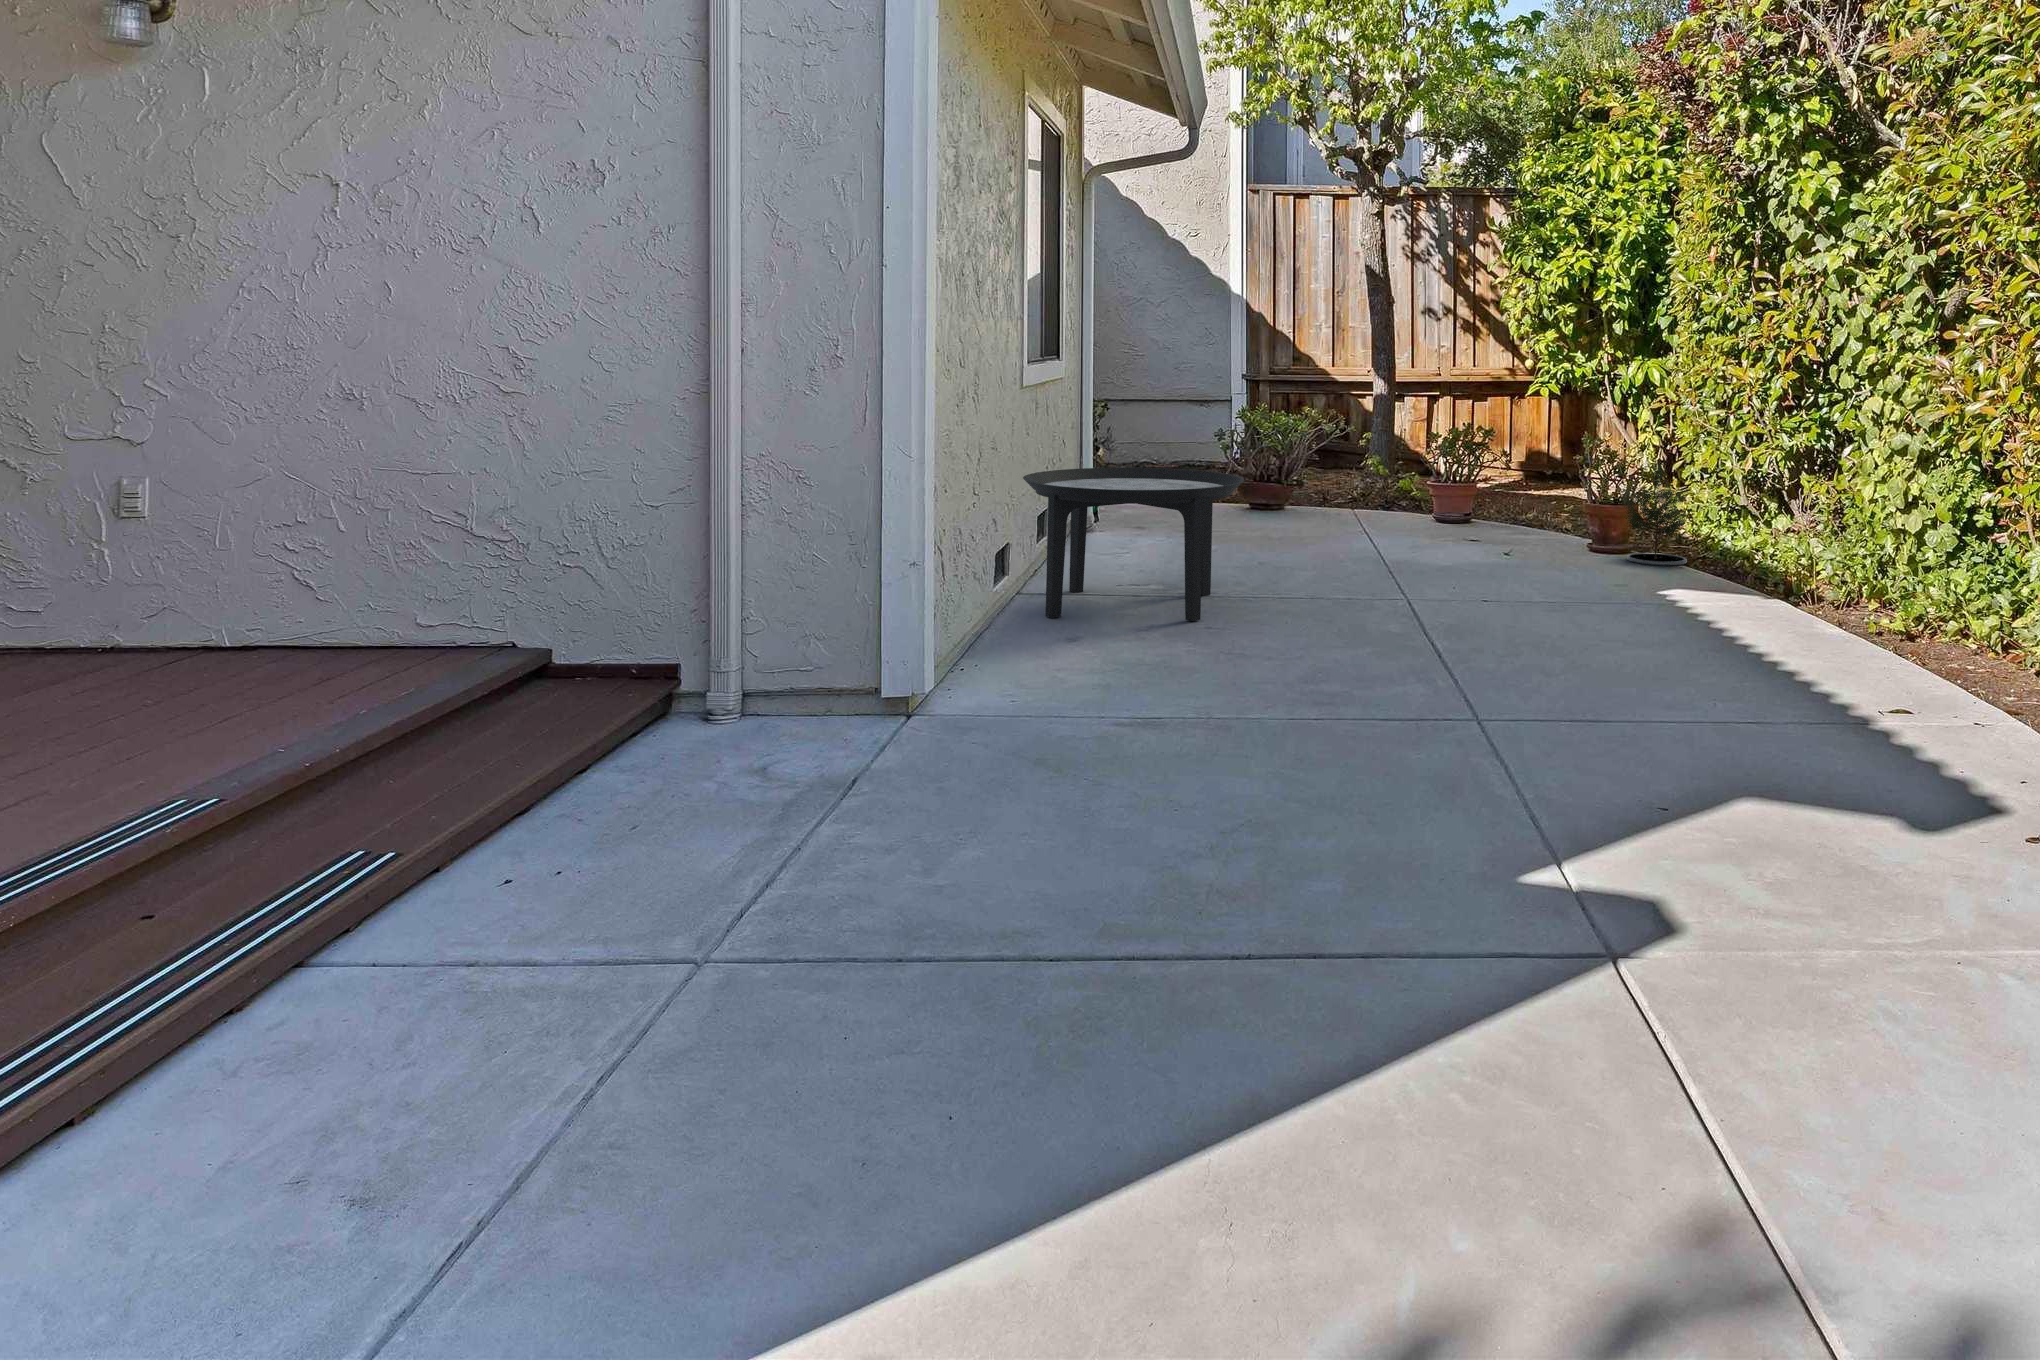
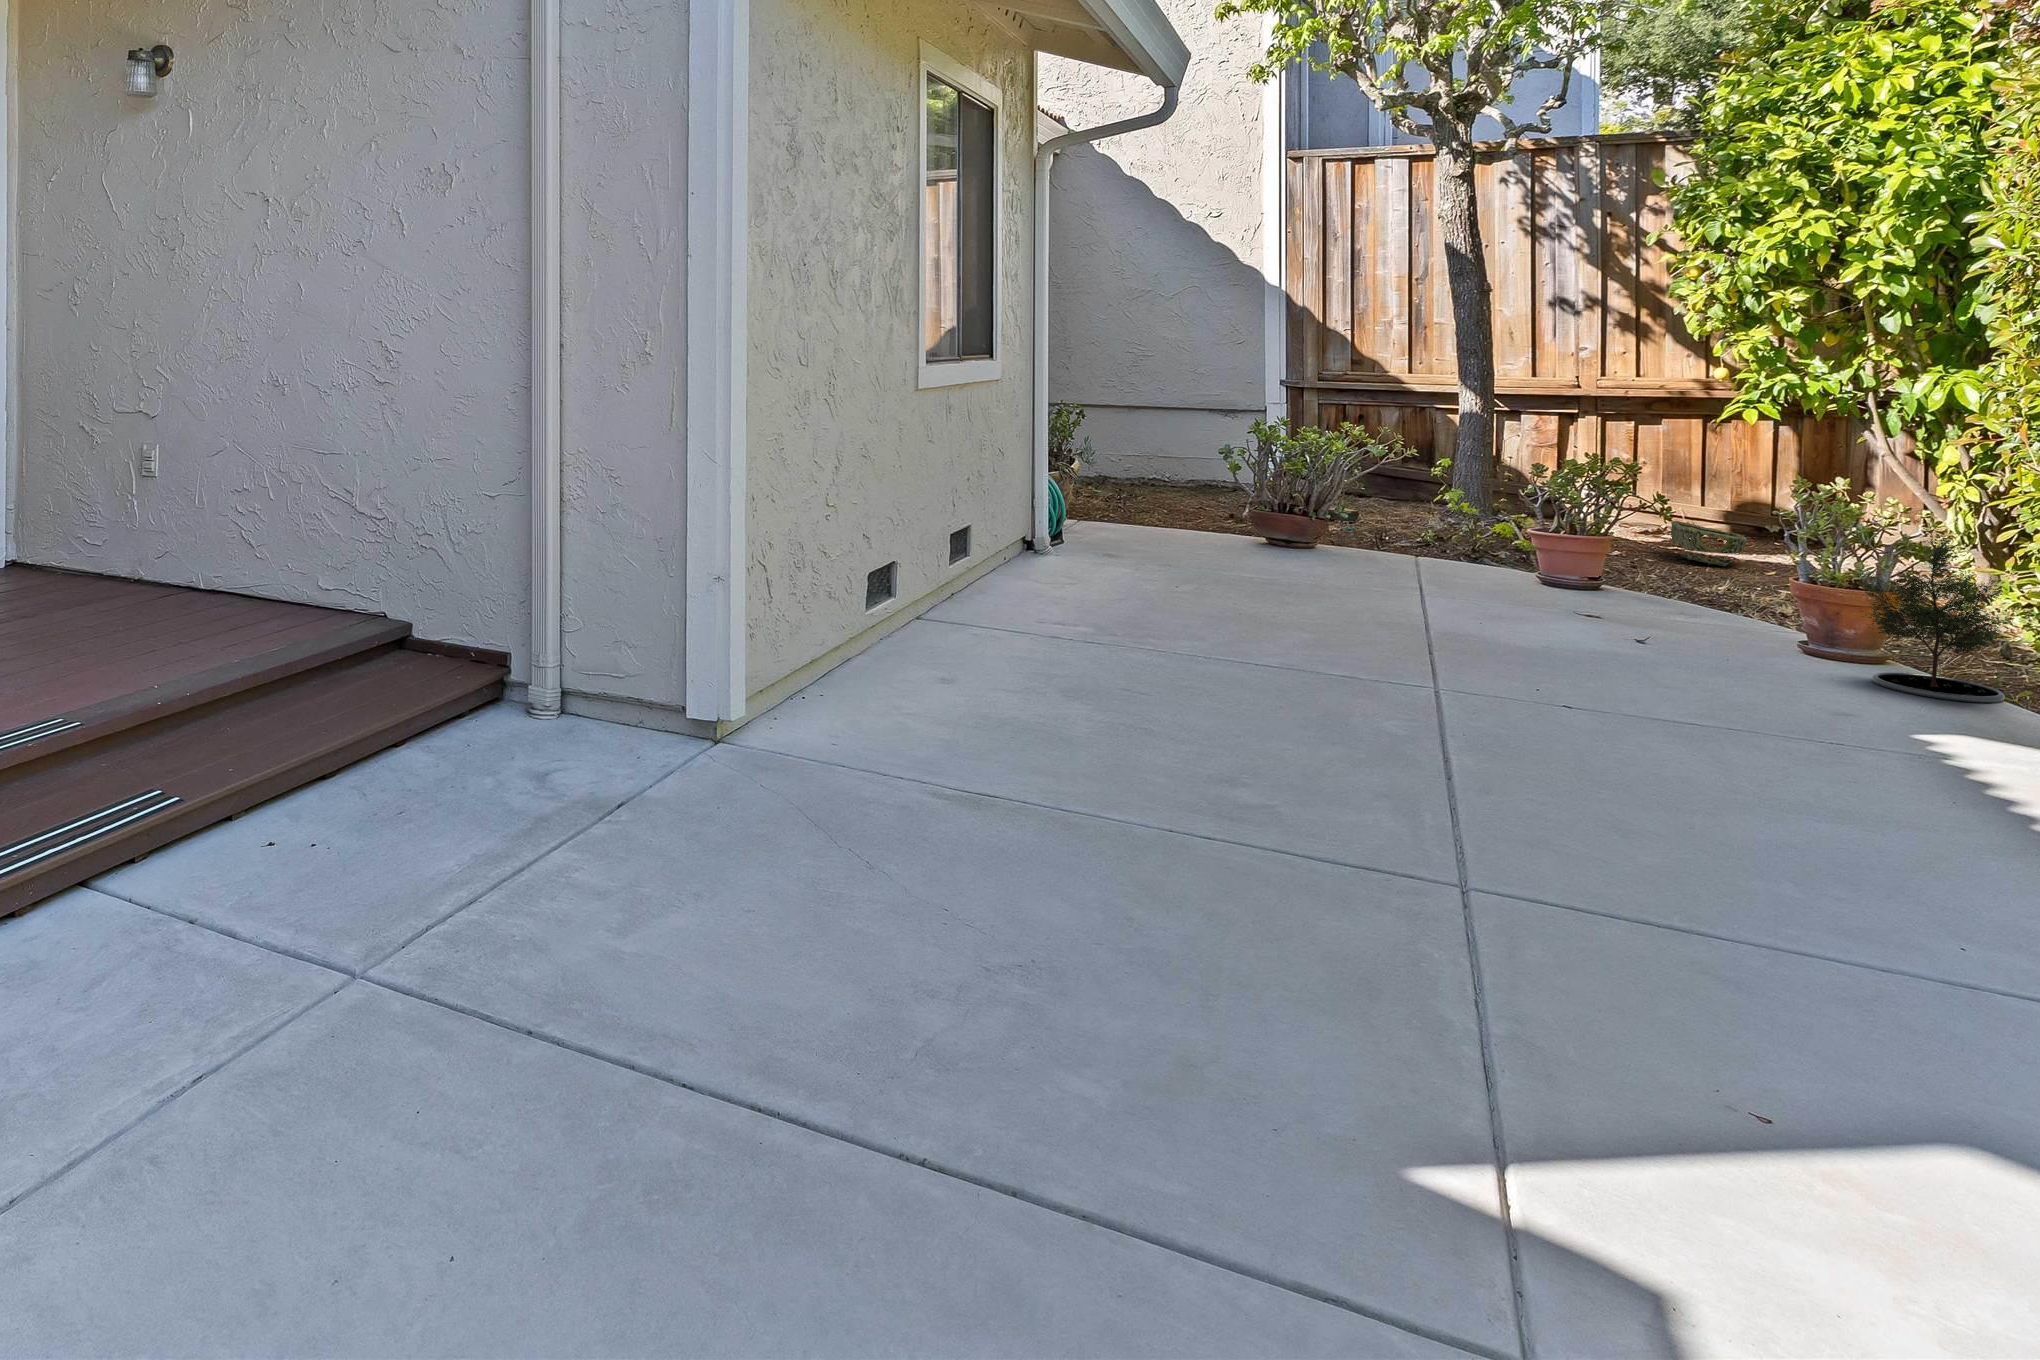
round table: present [1023,468,1244,621] -> none [880,489,1158,688]
woven basket: none [1495,471,1539,500] -> present [1671,521,1747,566]

